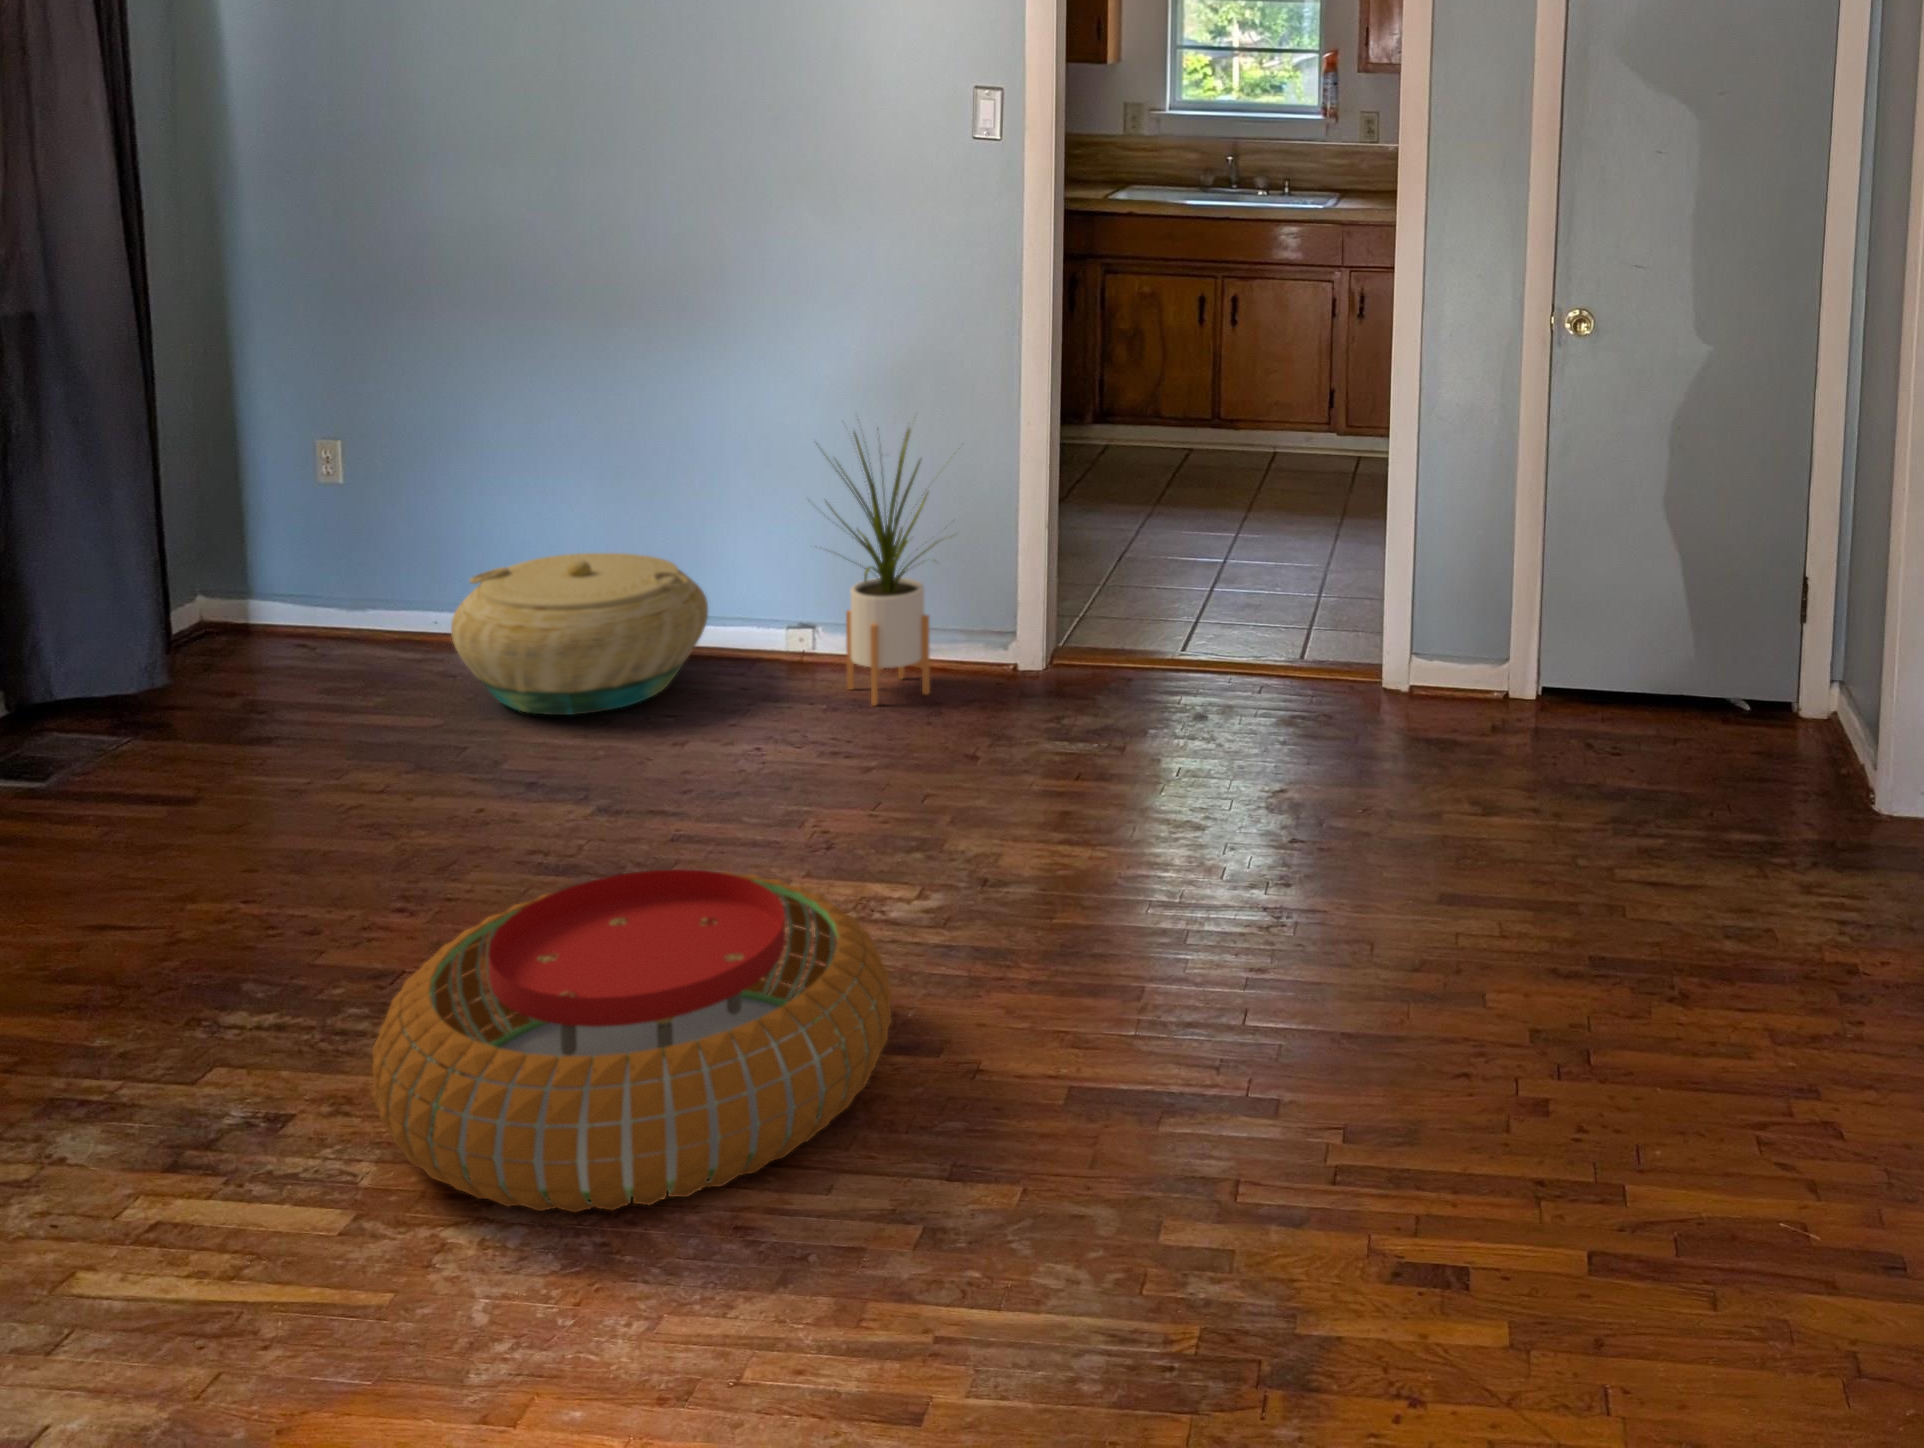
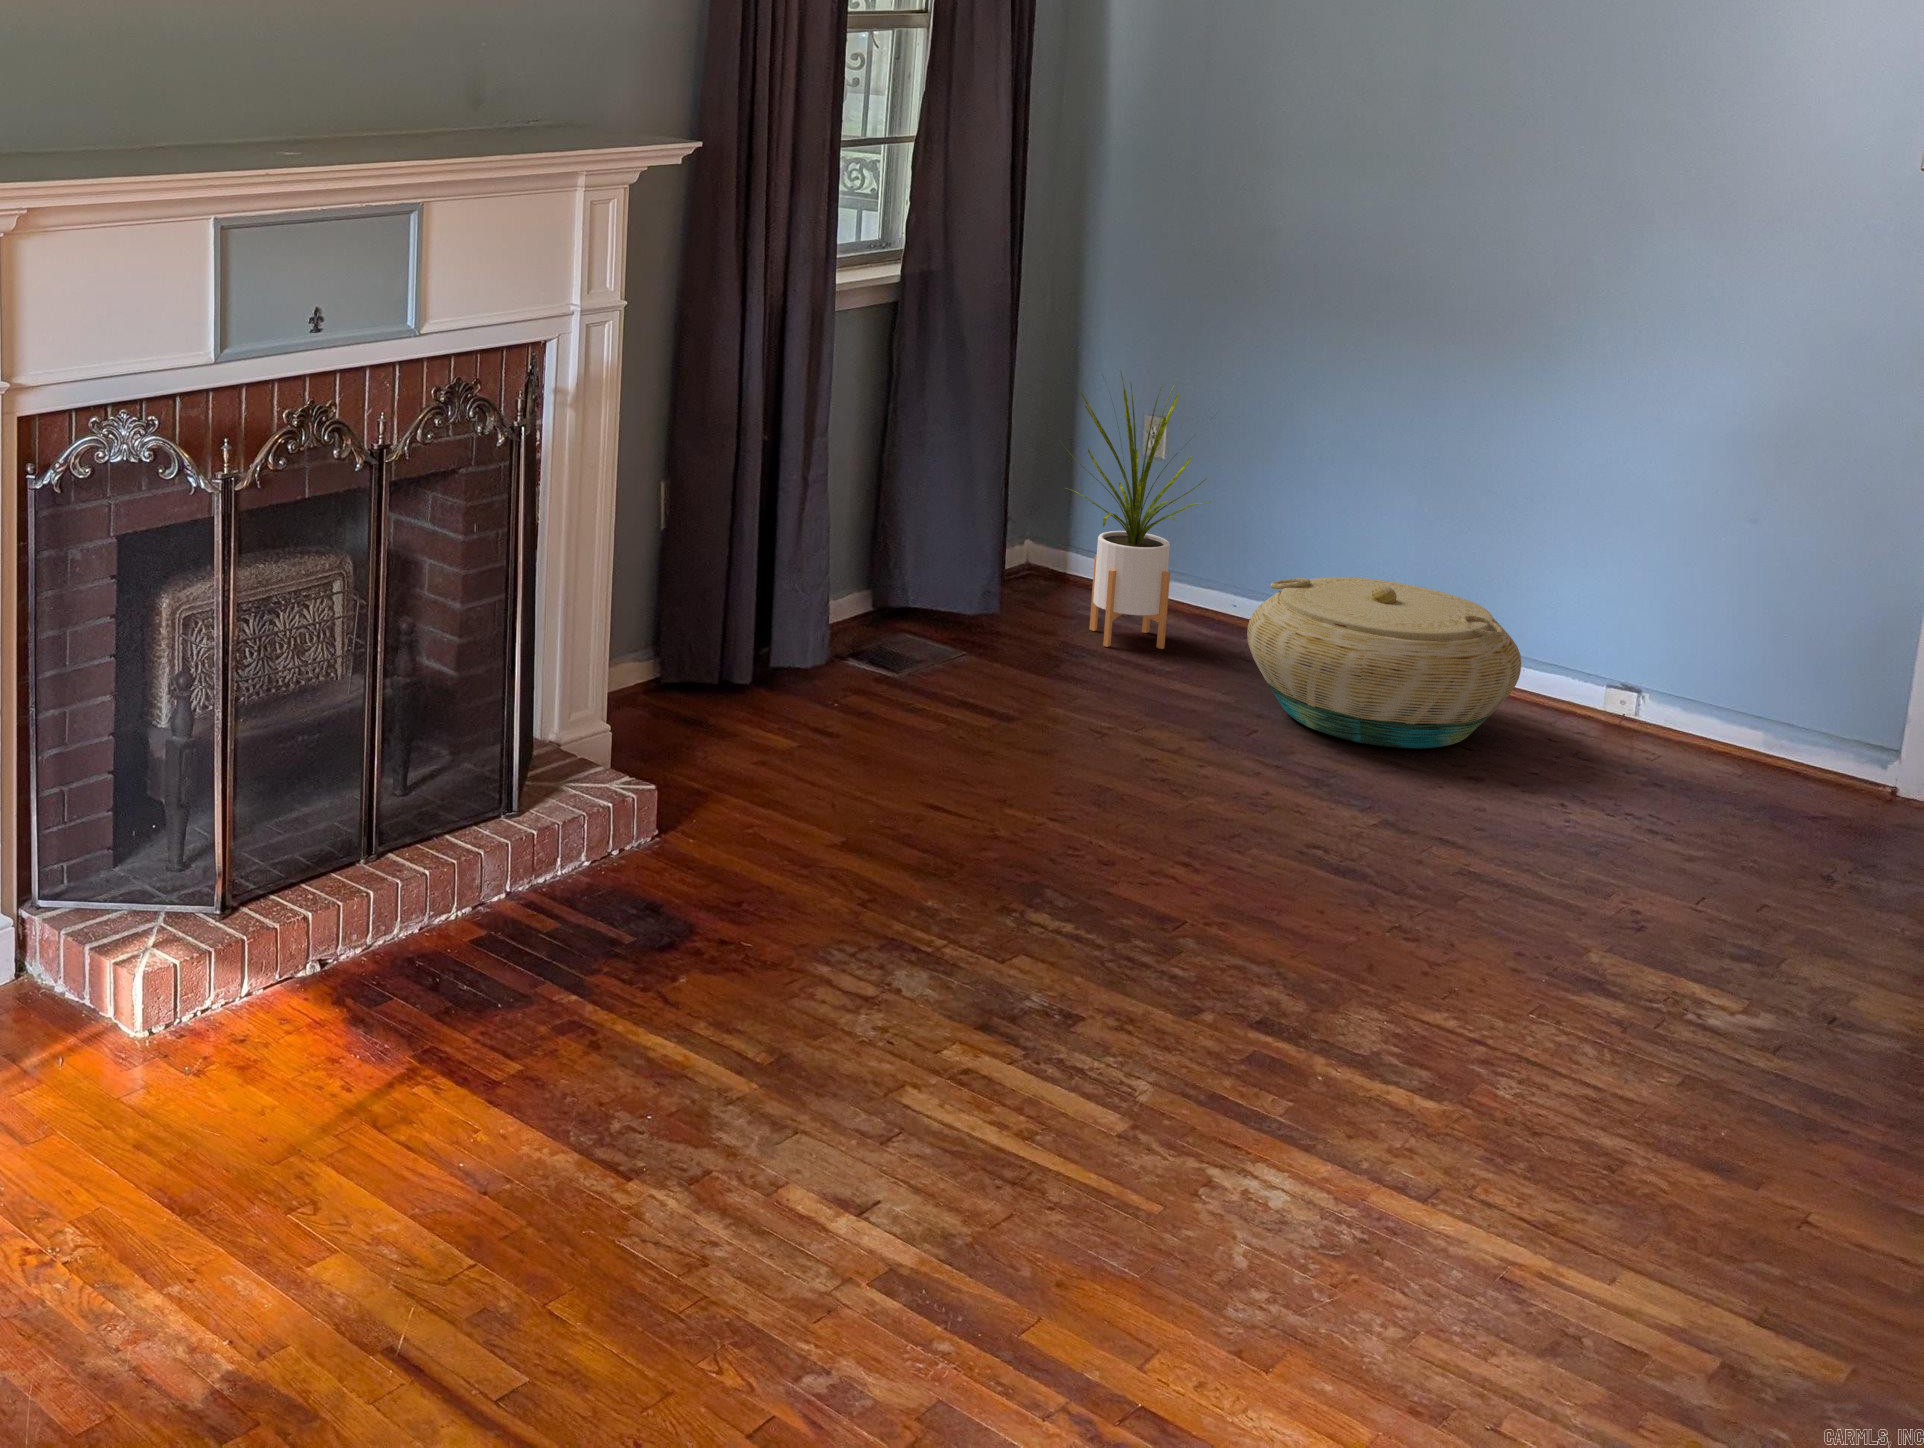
house plant: present [816,428,956,705] -> present [1060,370,1217,649]
pouf: present [372,869,891,1212] -> none [1156,892,1712,1240]

